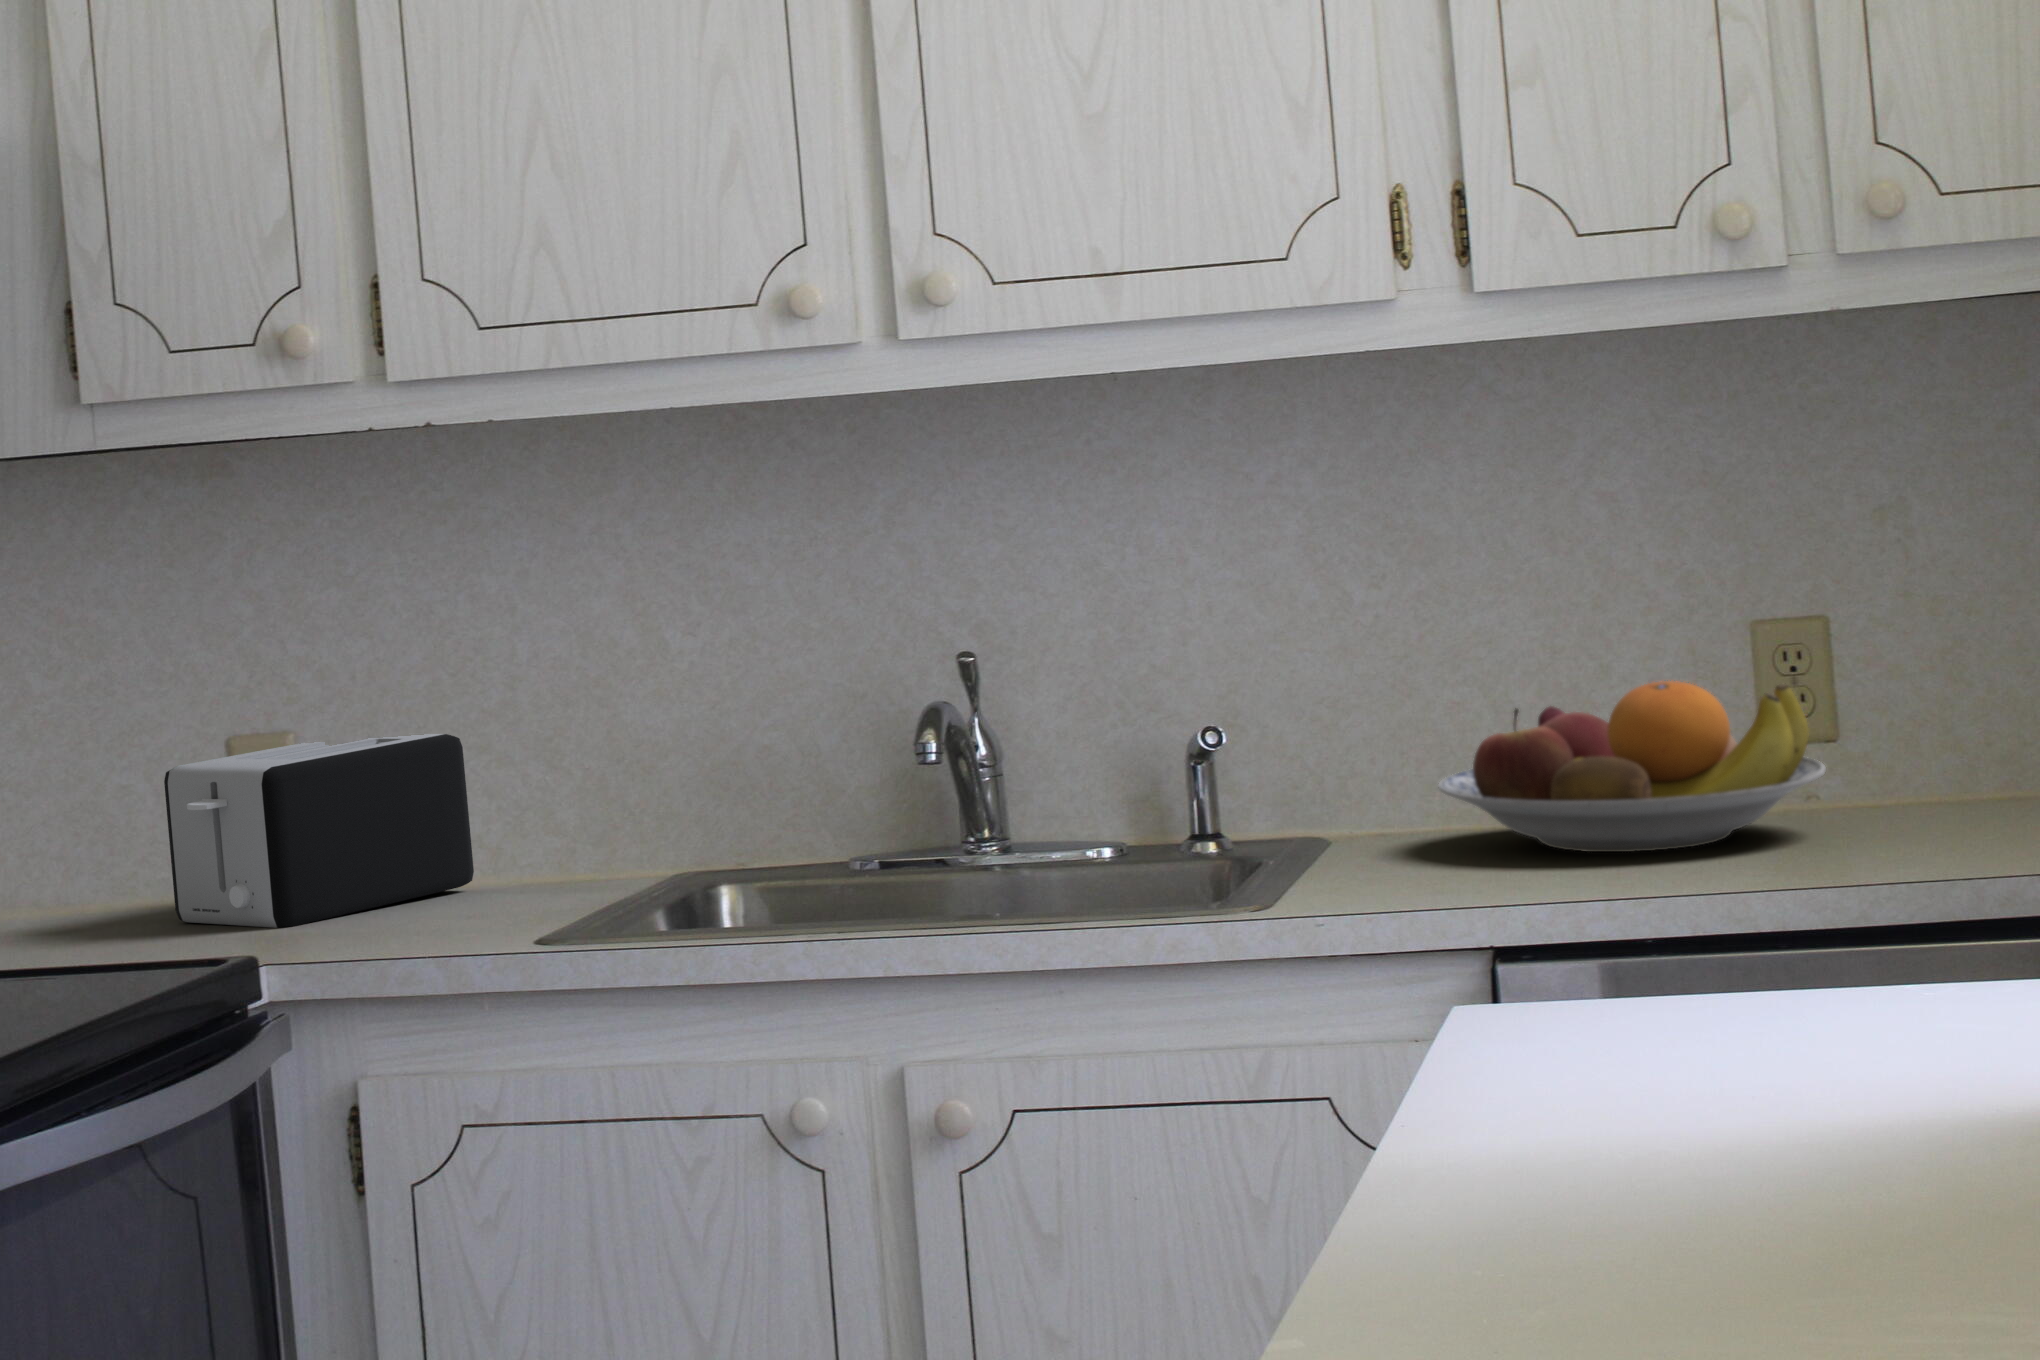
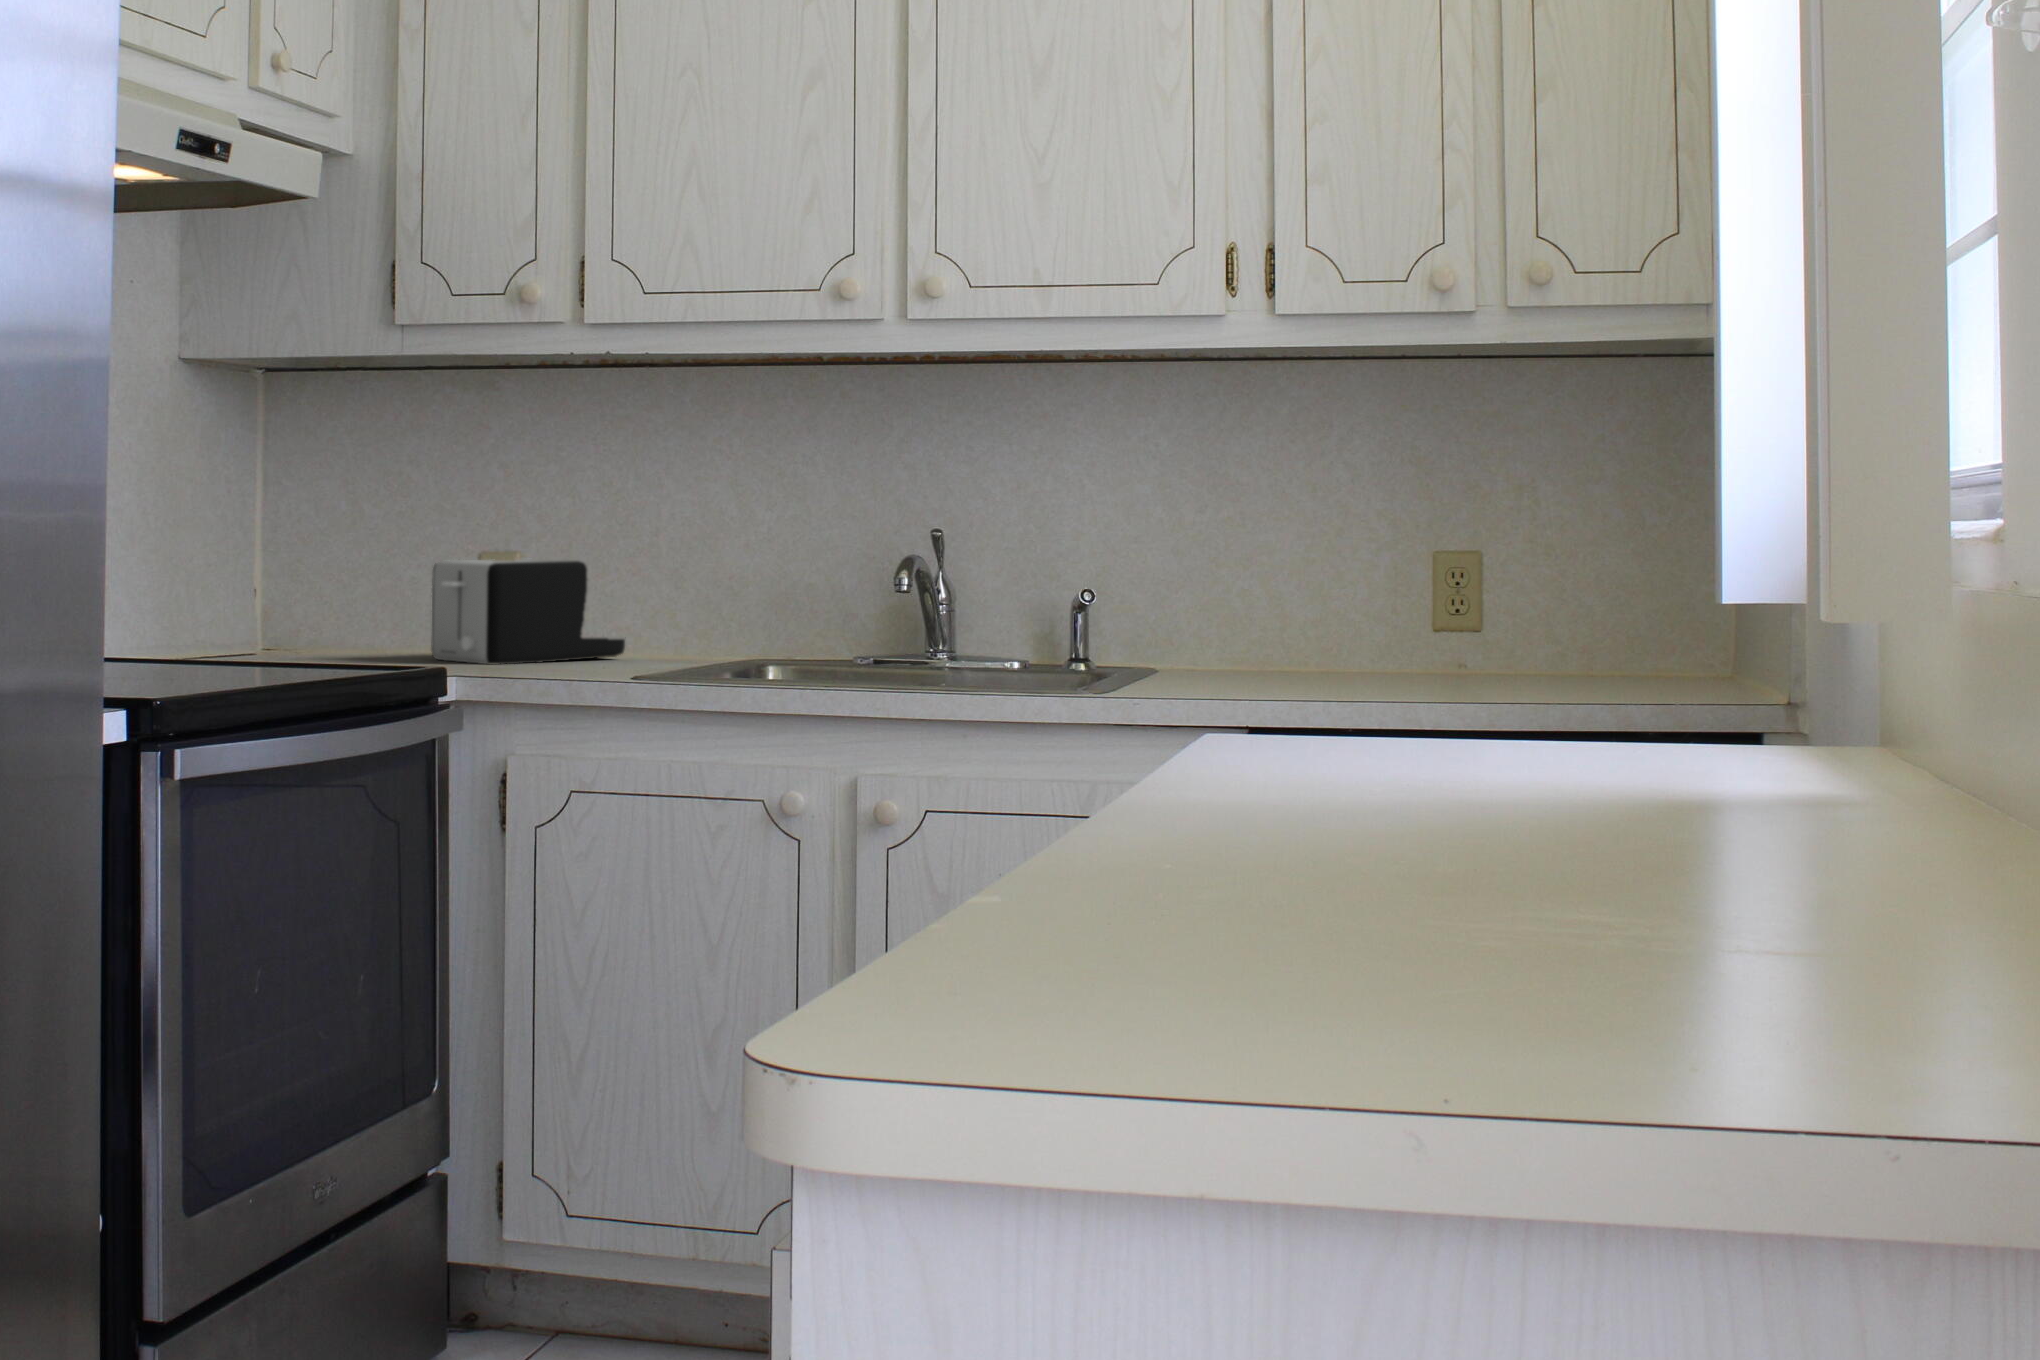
fruit bowl: present [1439,681,1826,852] -> none [1226,581,1471,686]

